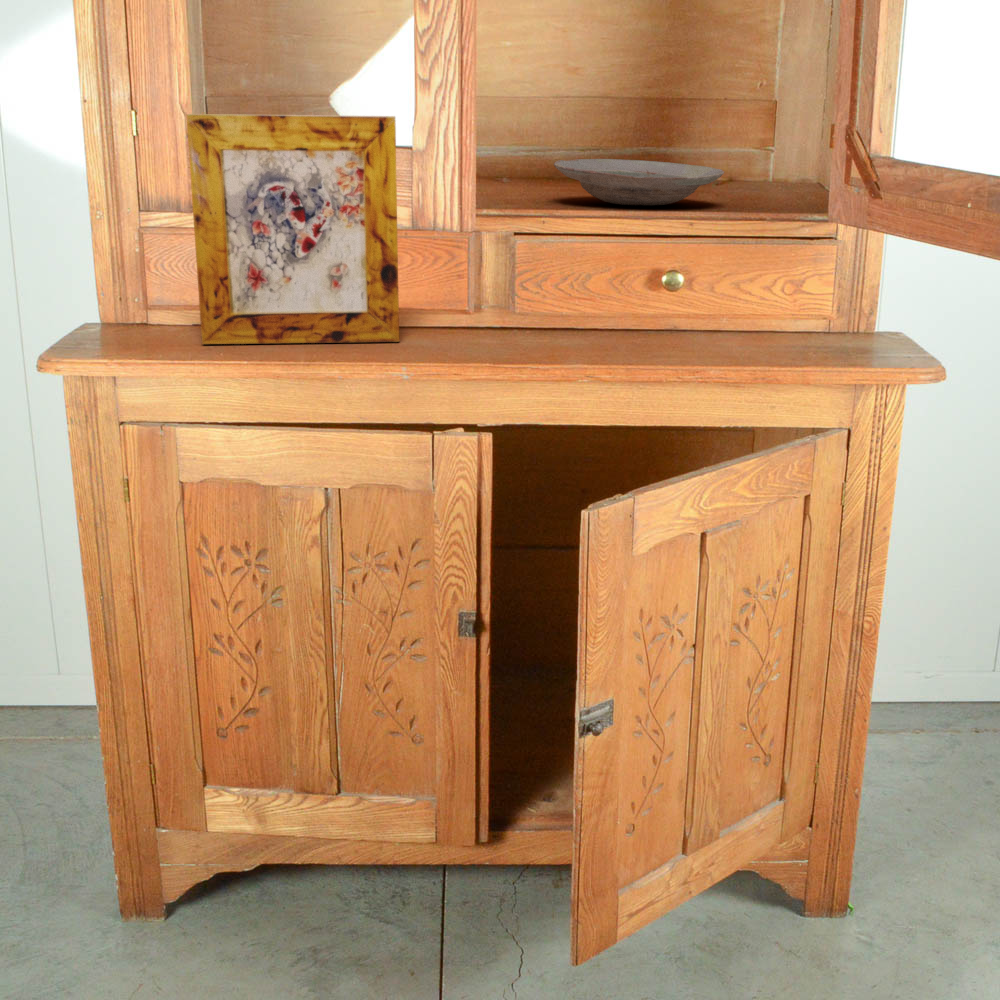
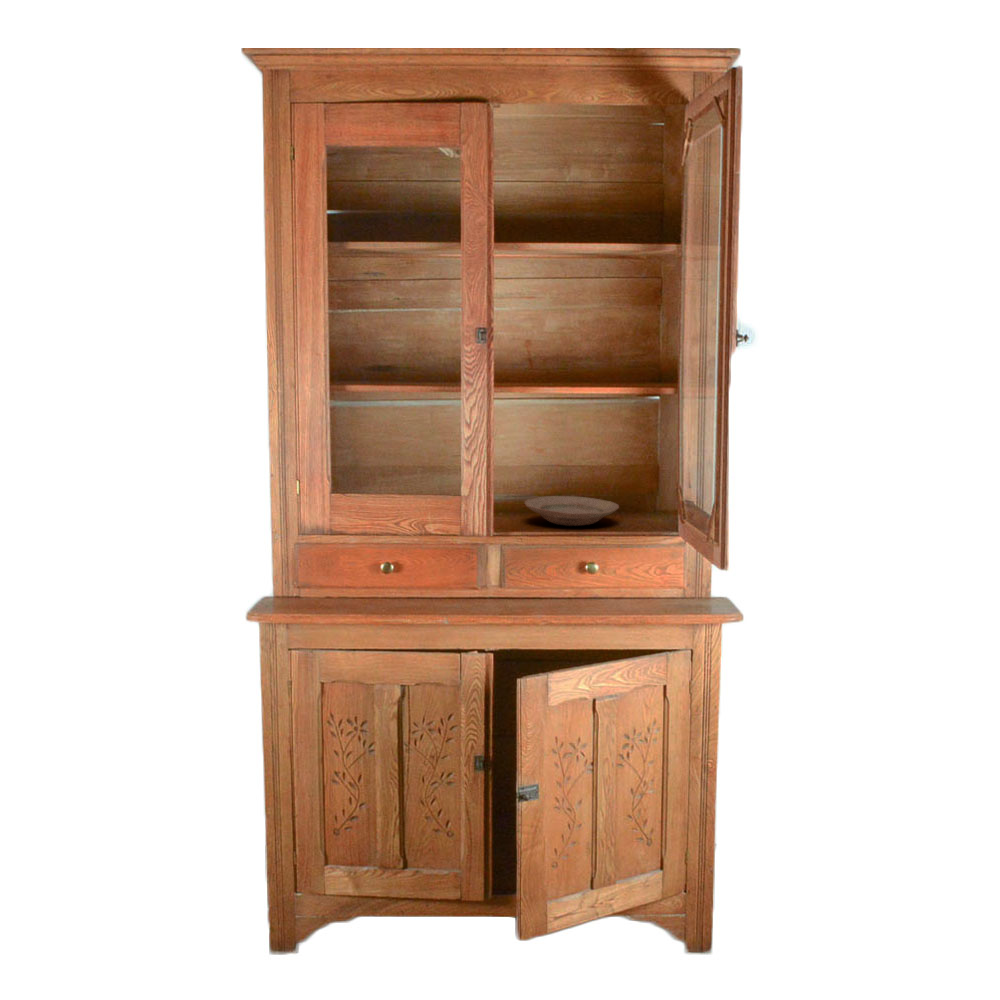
picture frame: present [186,114,399,344] -> none [334,488,441,607]

